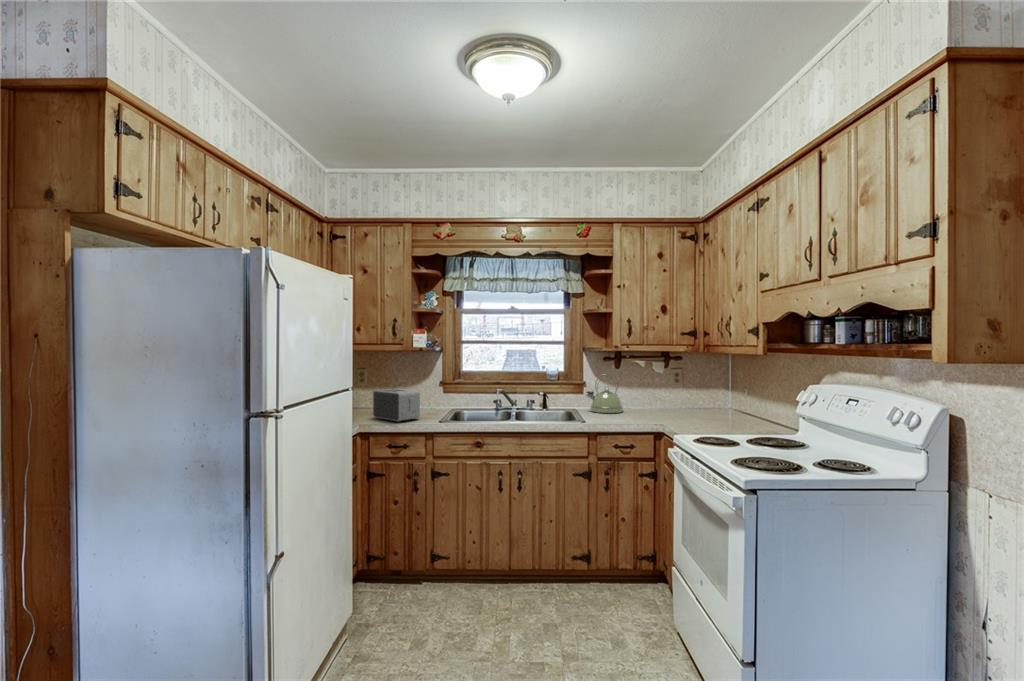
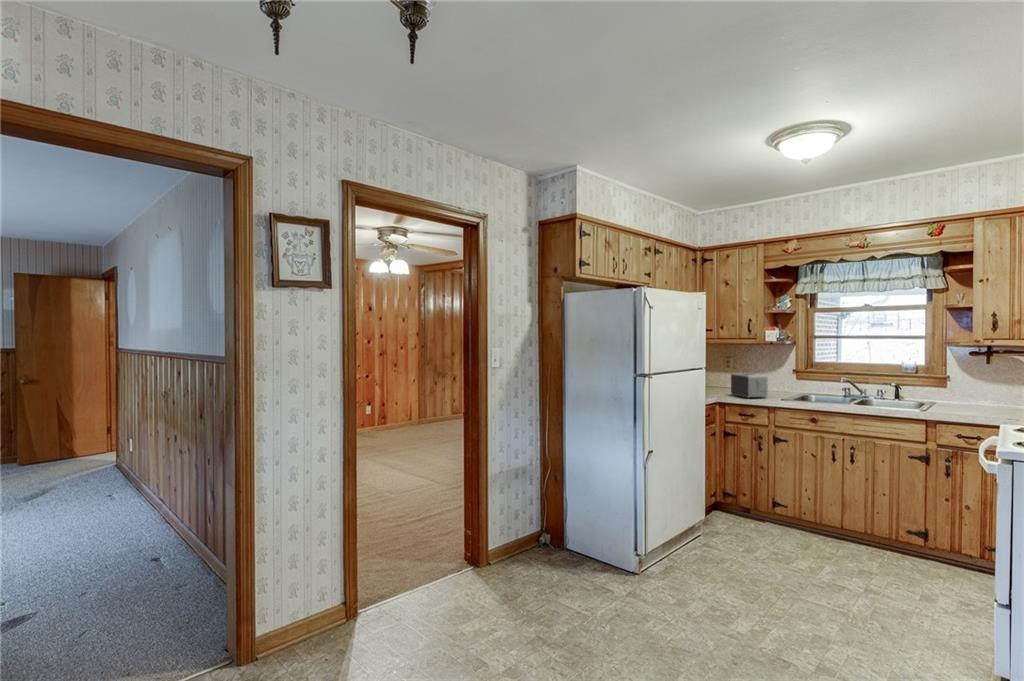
kettle: present [587,377,623,413] -> none [948,369,998,409]

